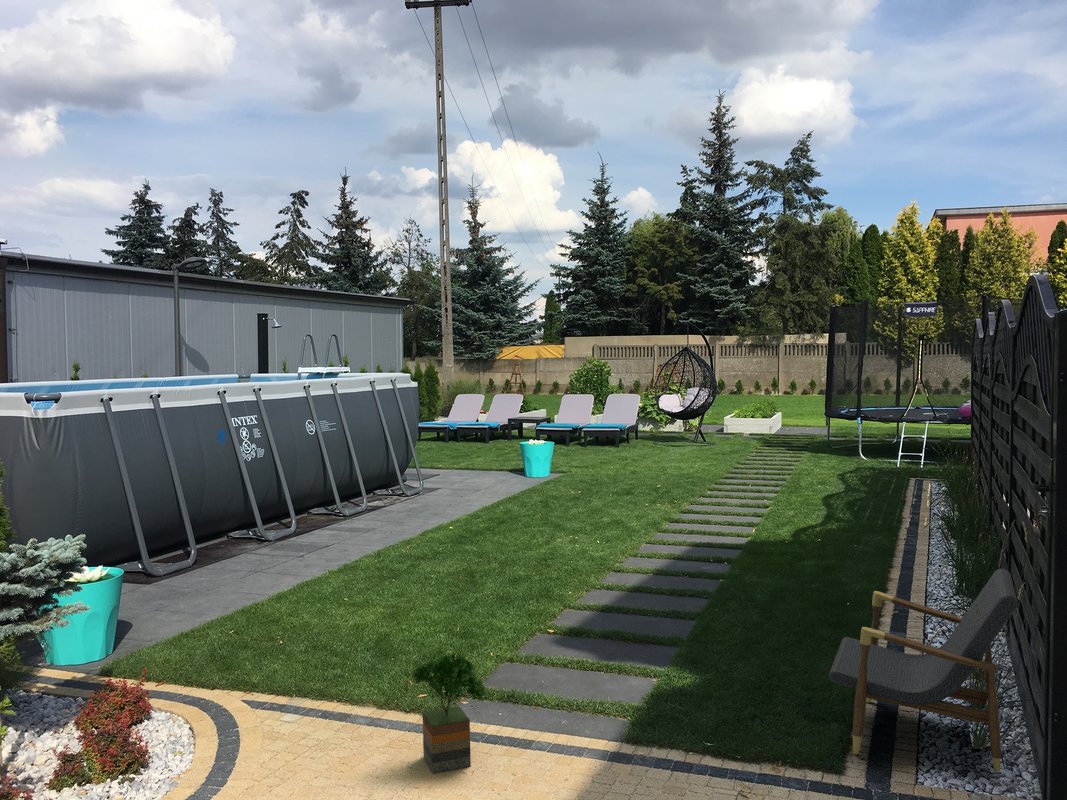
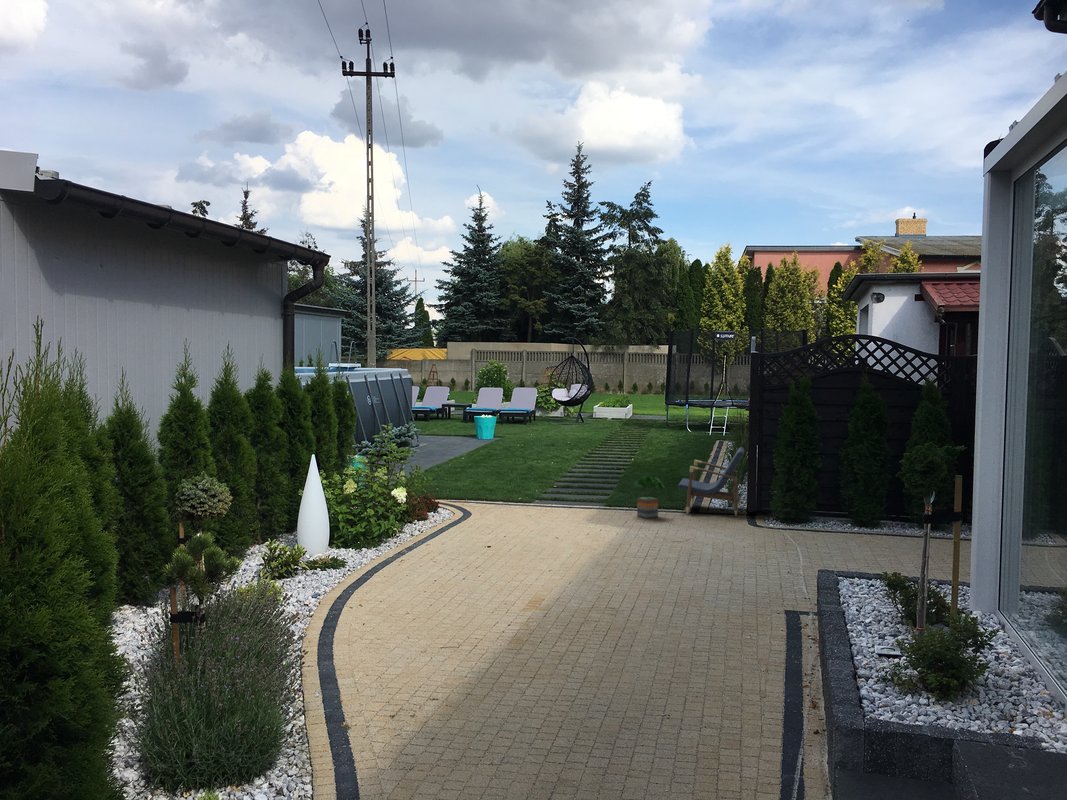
potted tree: present [411,654,486,773] -> present [635,477,665,518]

